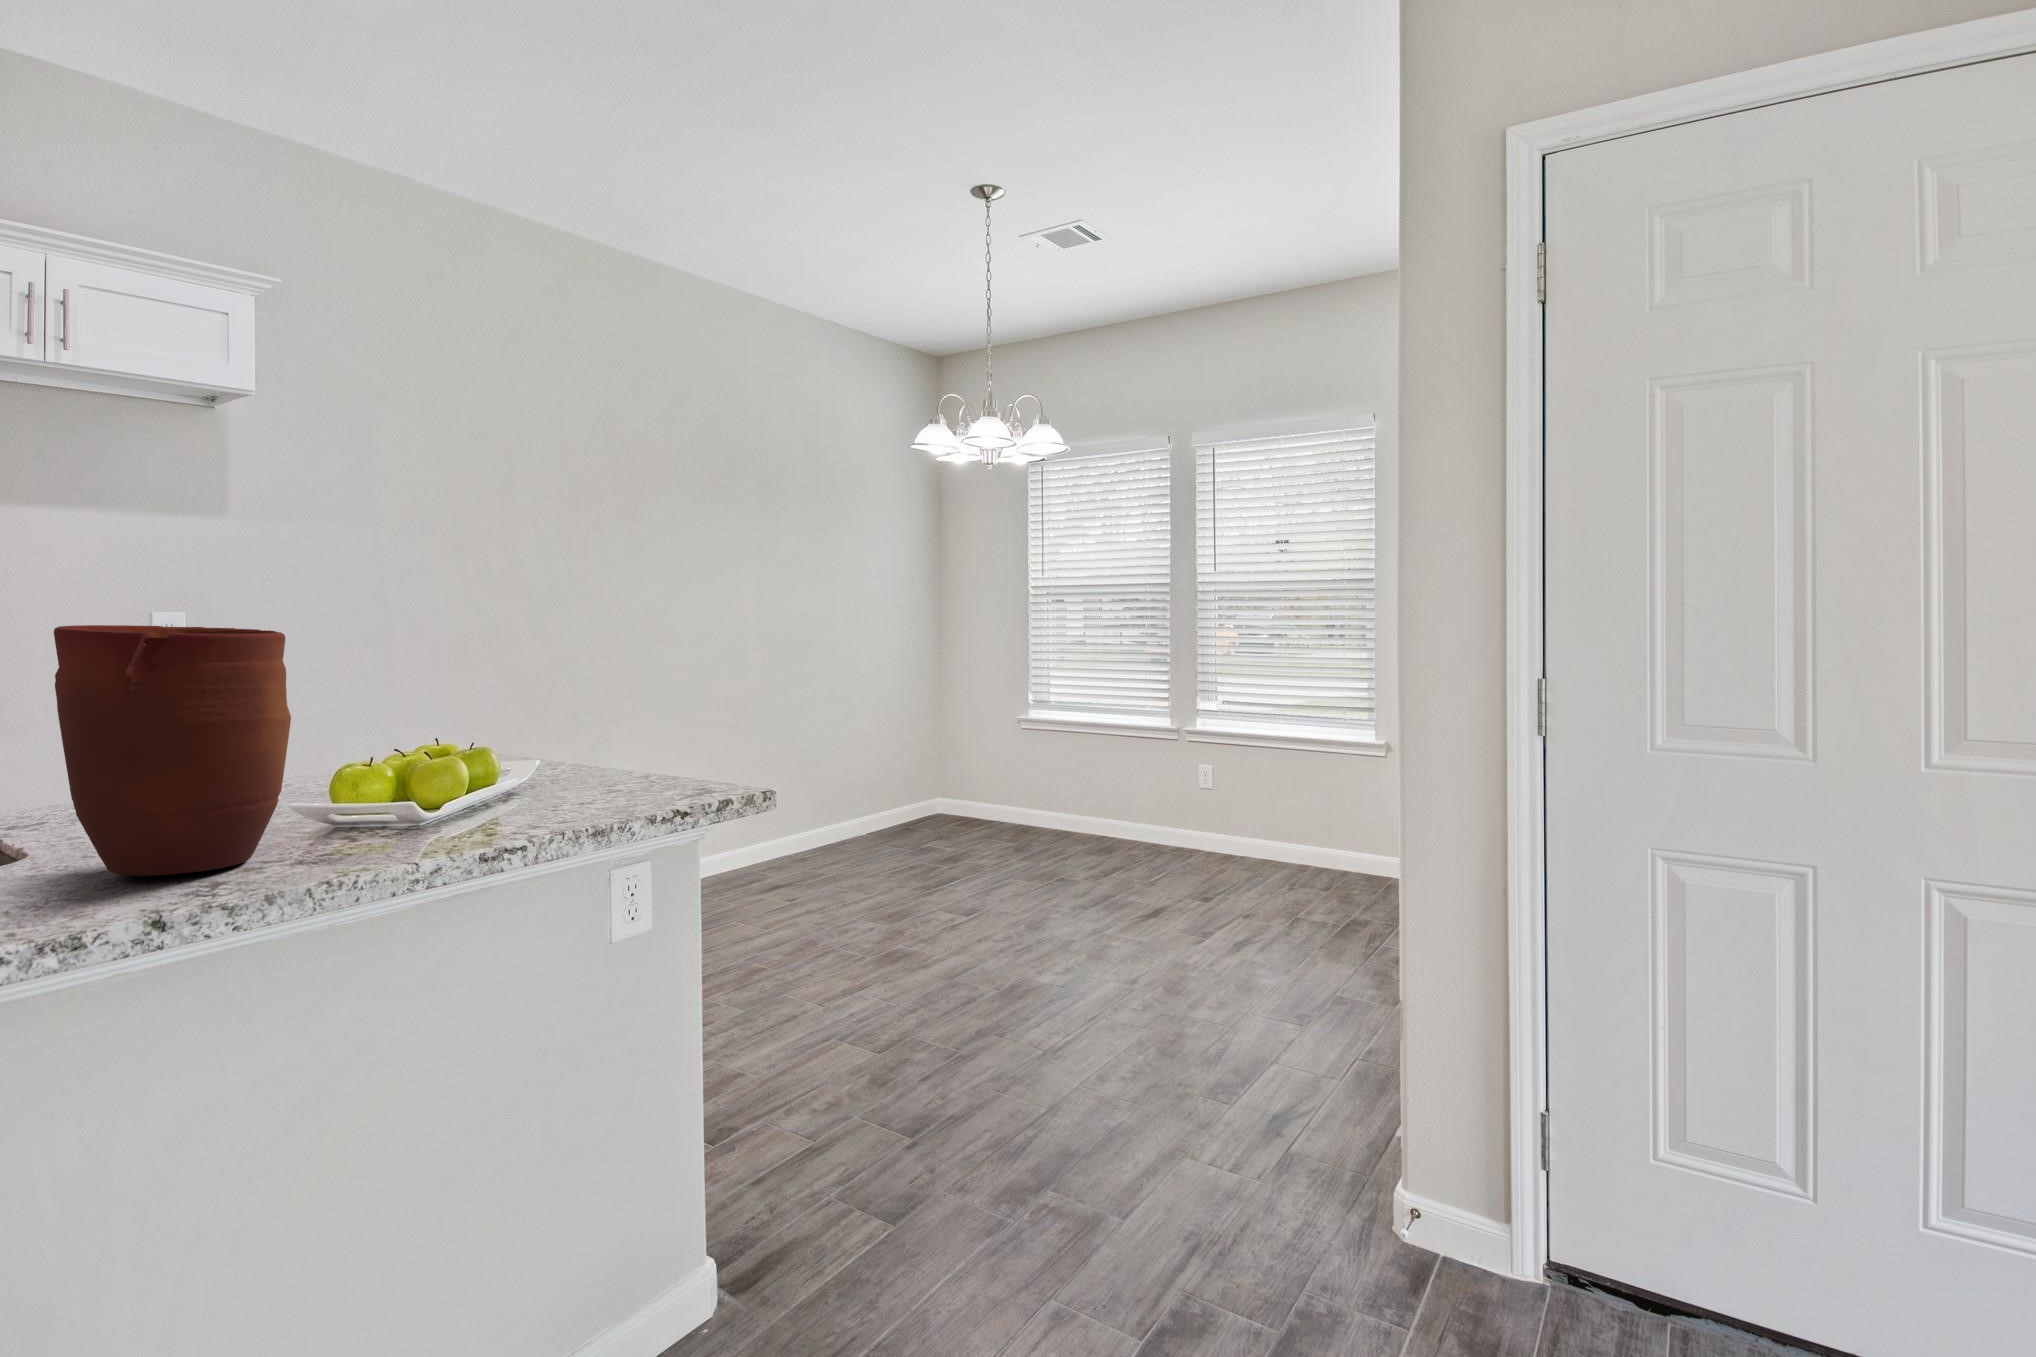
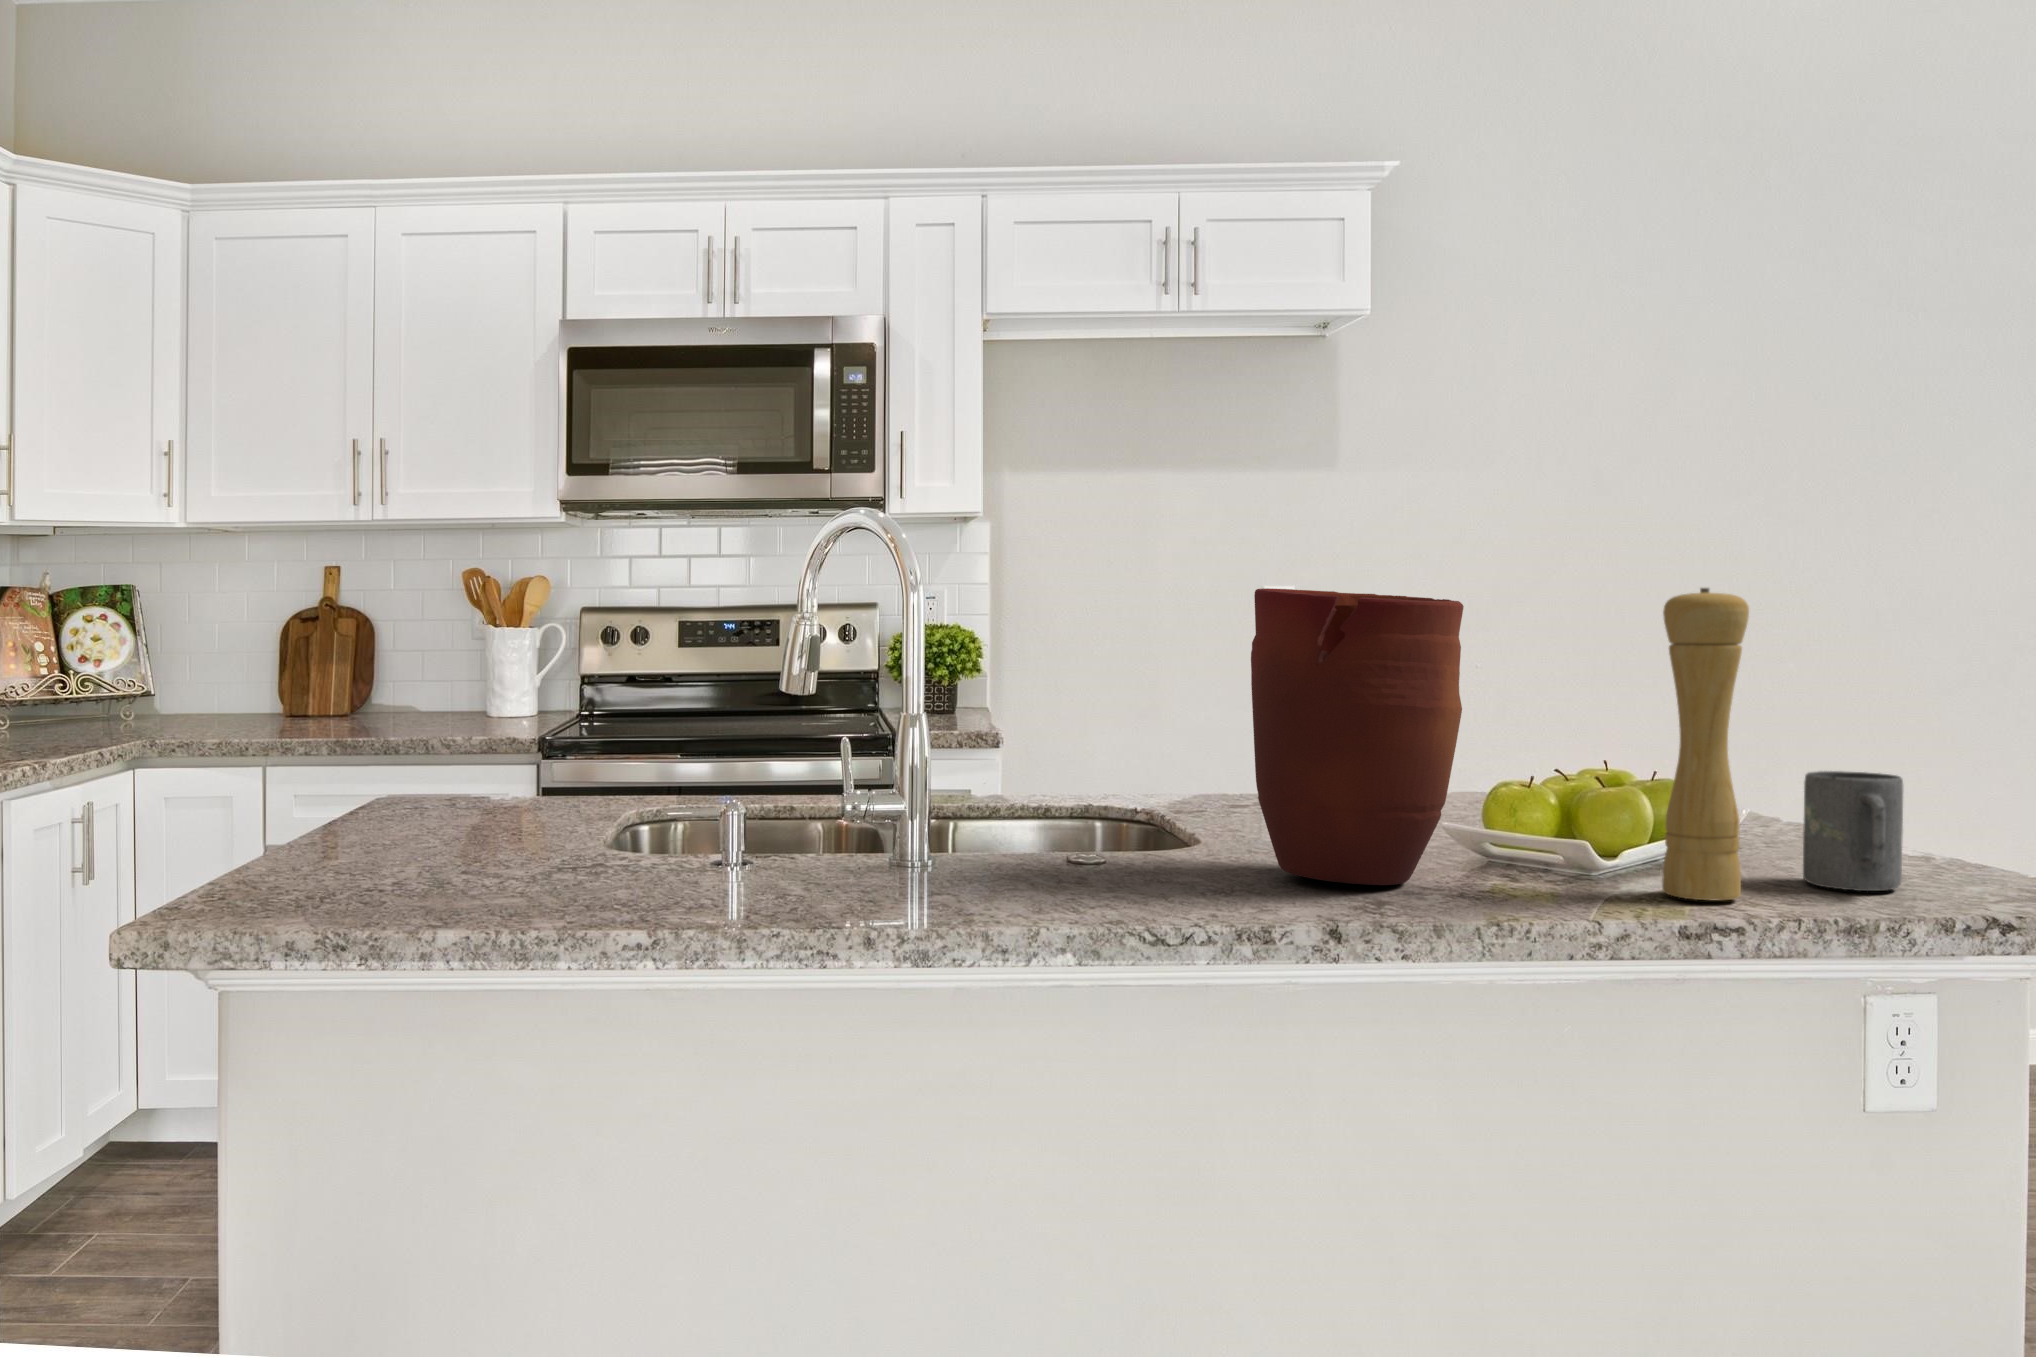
pepper mill: none [456,618,526,833] -> present [1662,588,1749,901]
mug: none [568,730,631,807] -> present [1803,771,1903,891]

